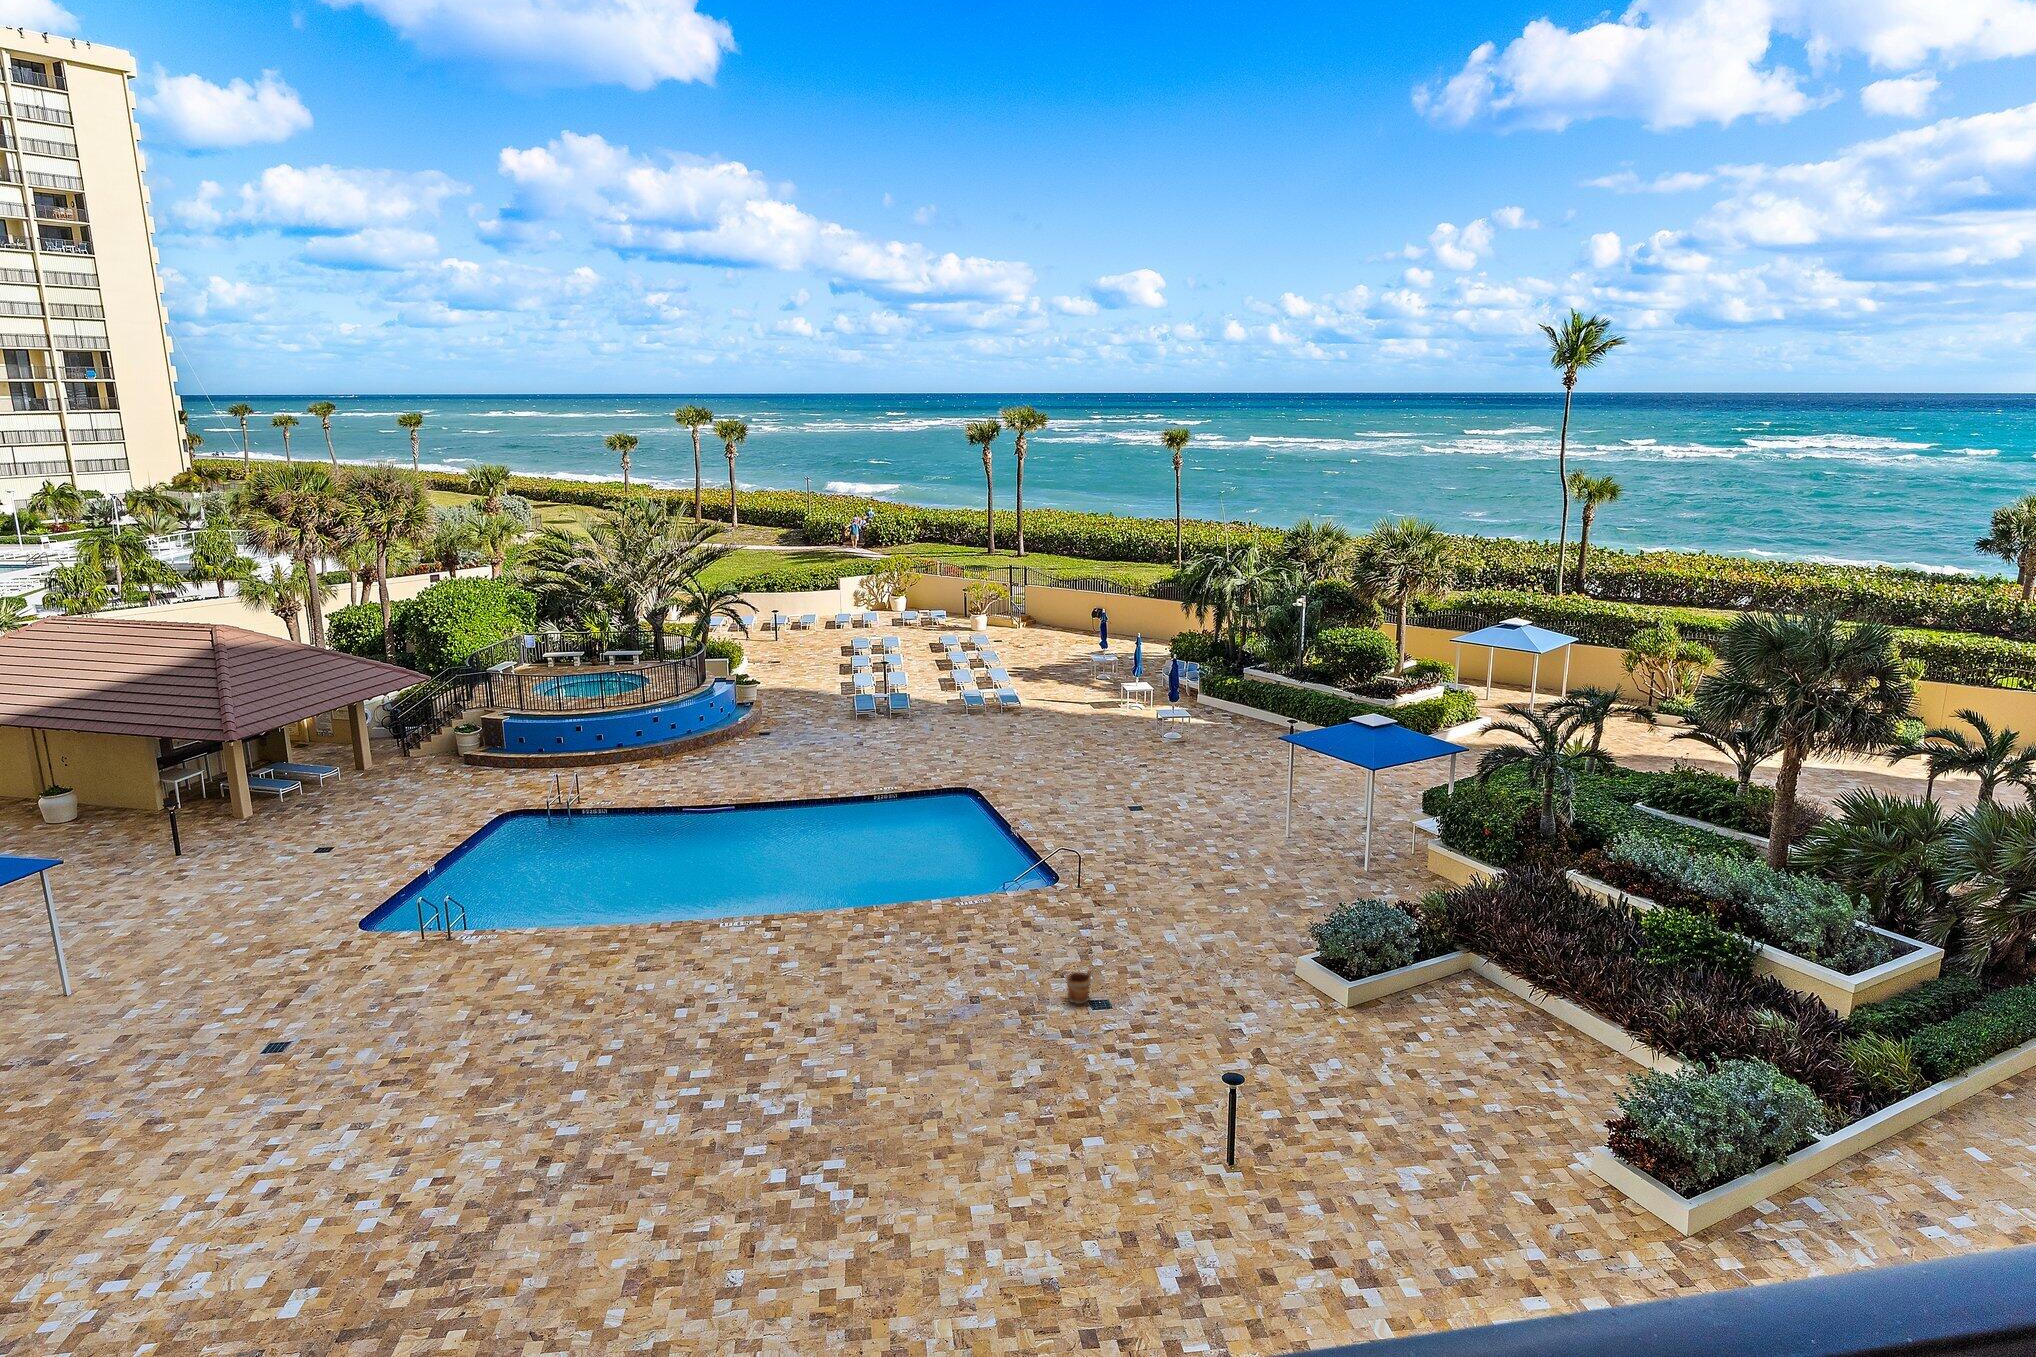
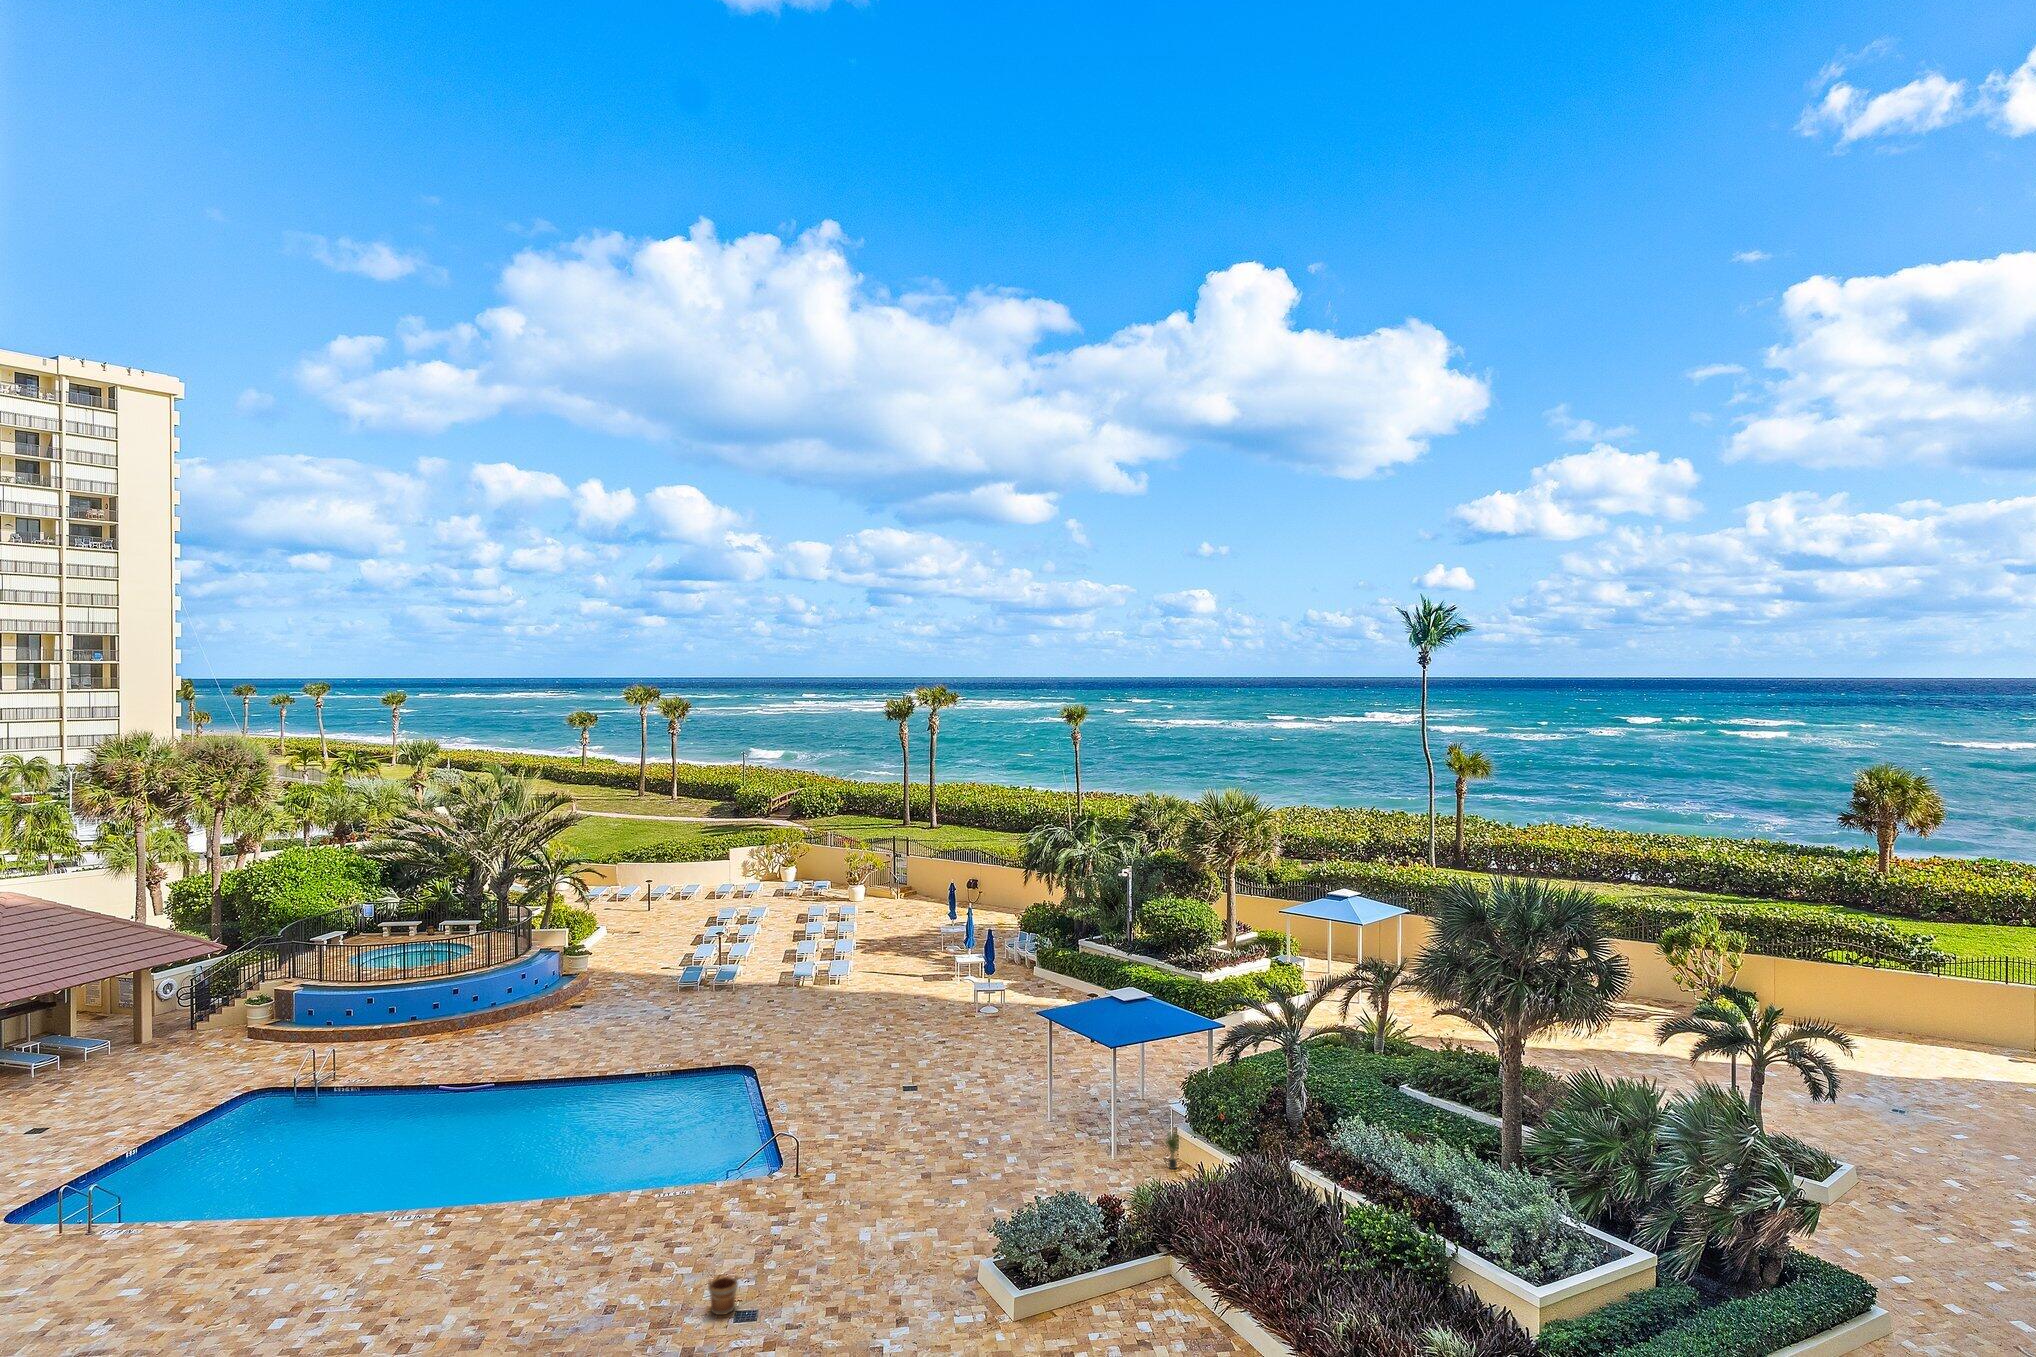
potted plant: none [1416,842,1439,879] -> present [1166,1133,1180,1169]

